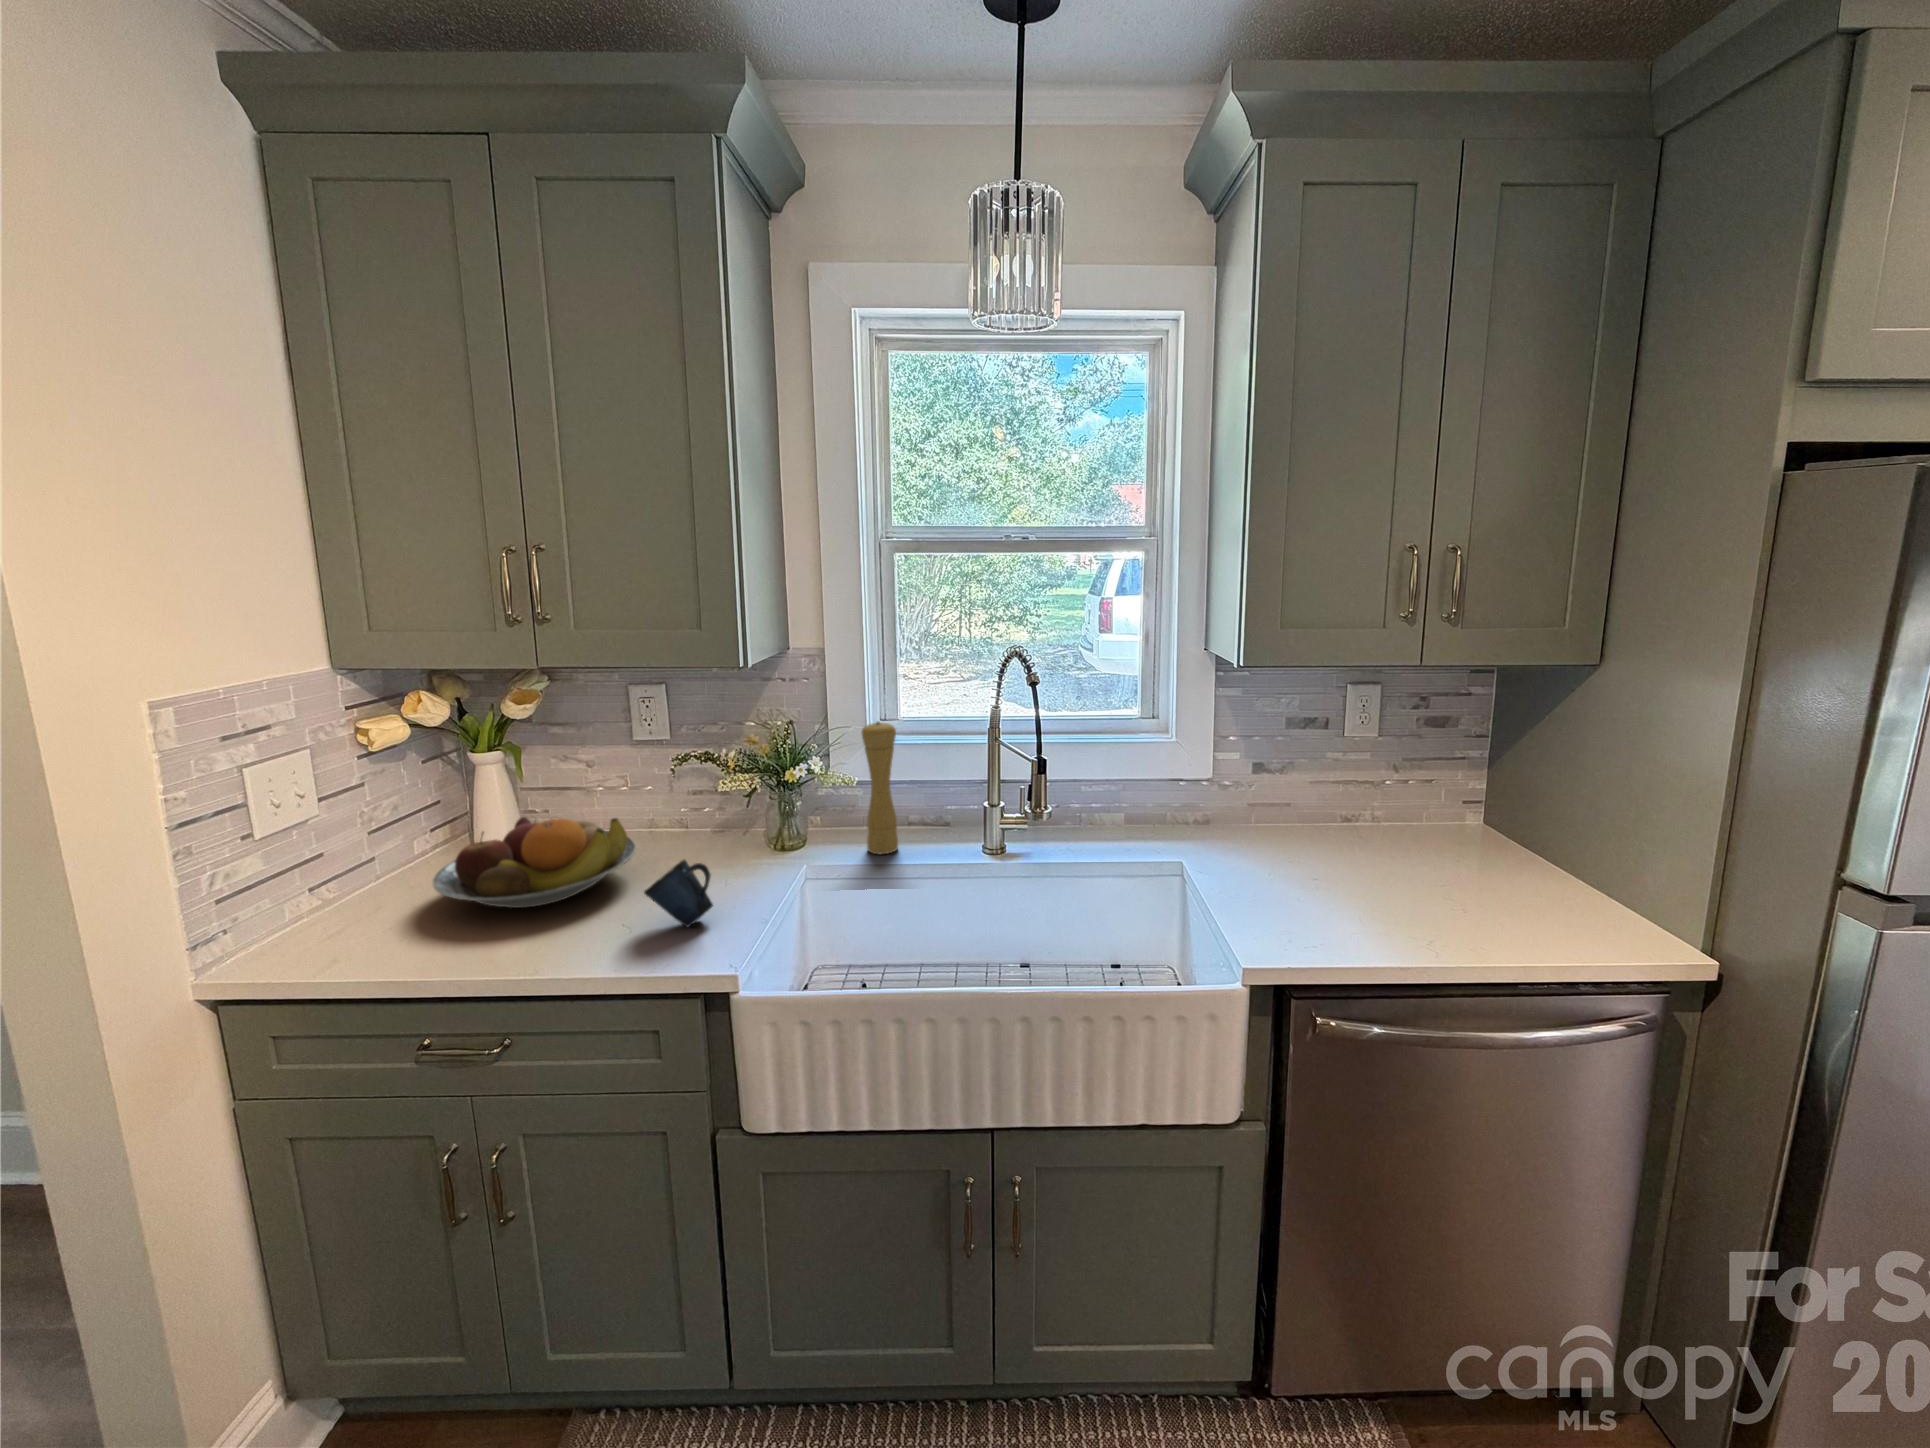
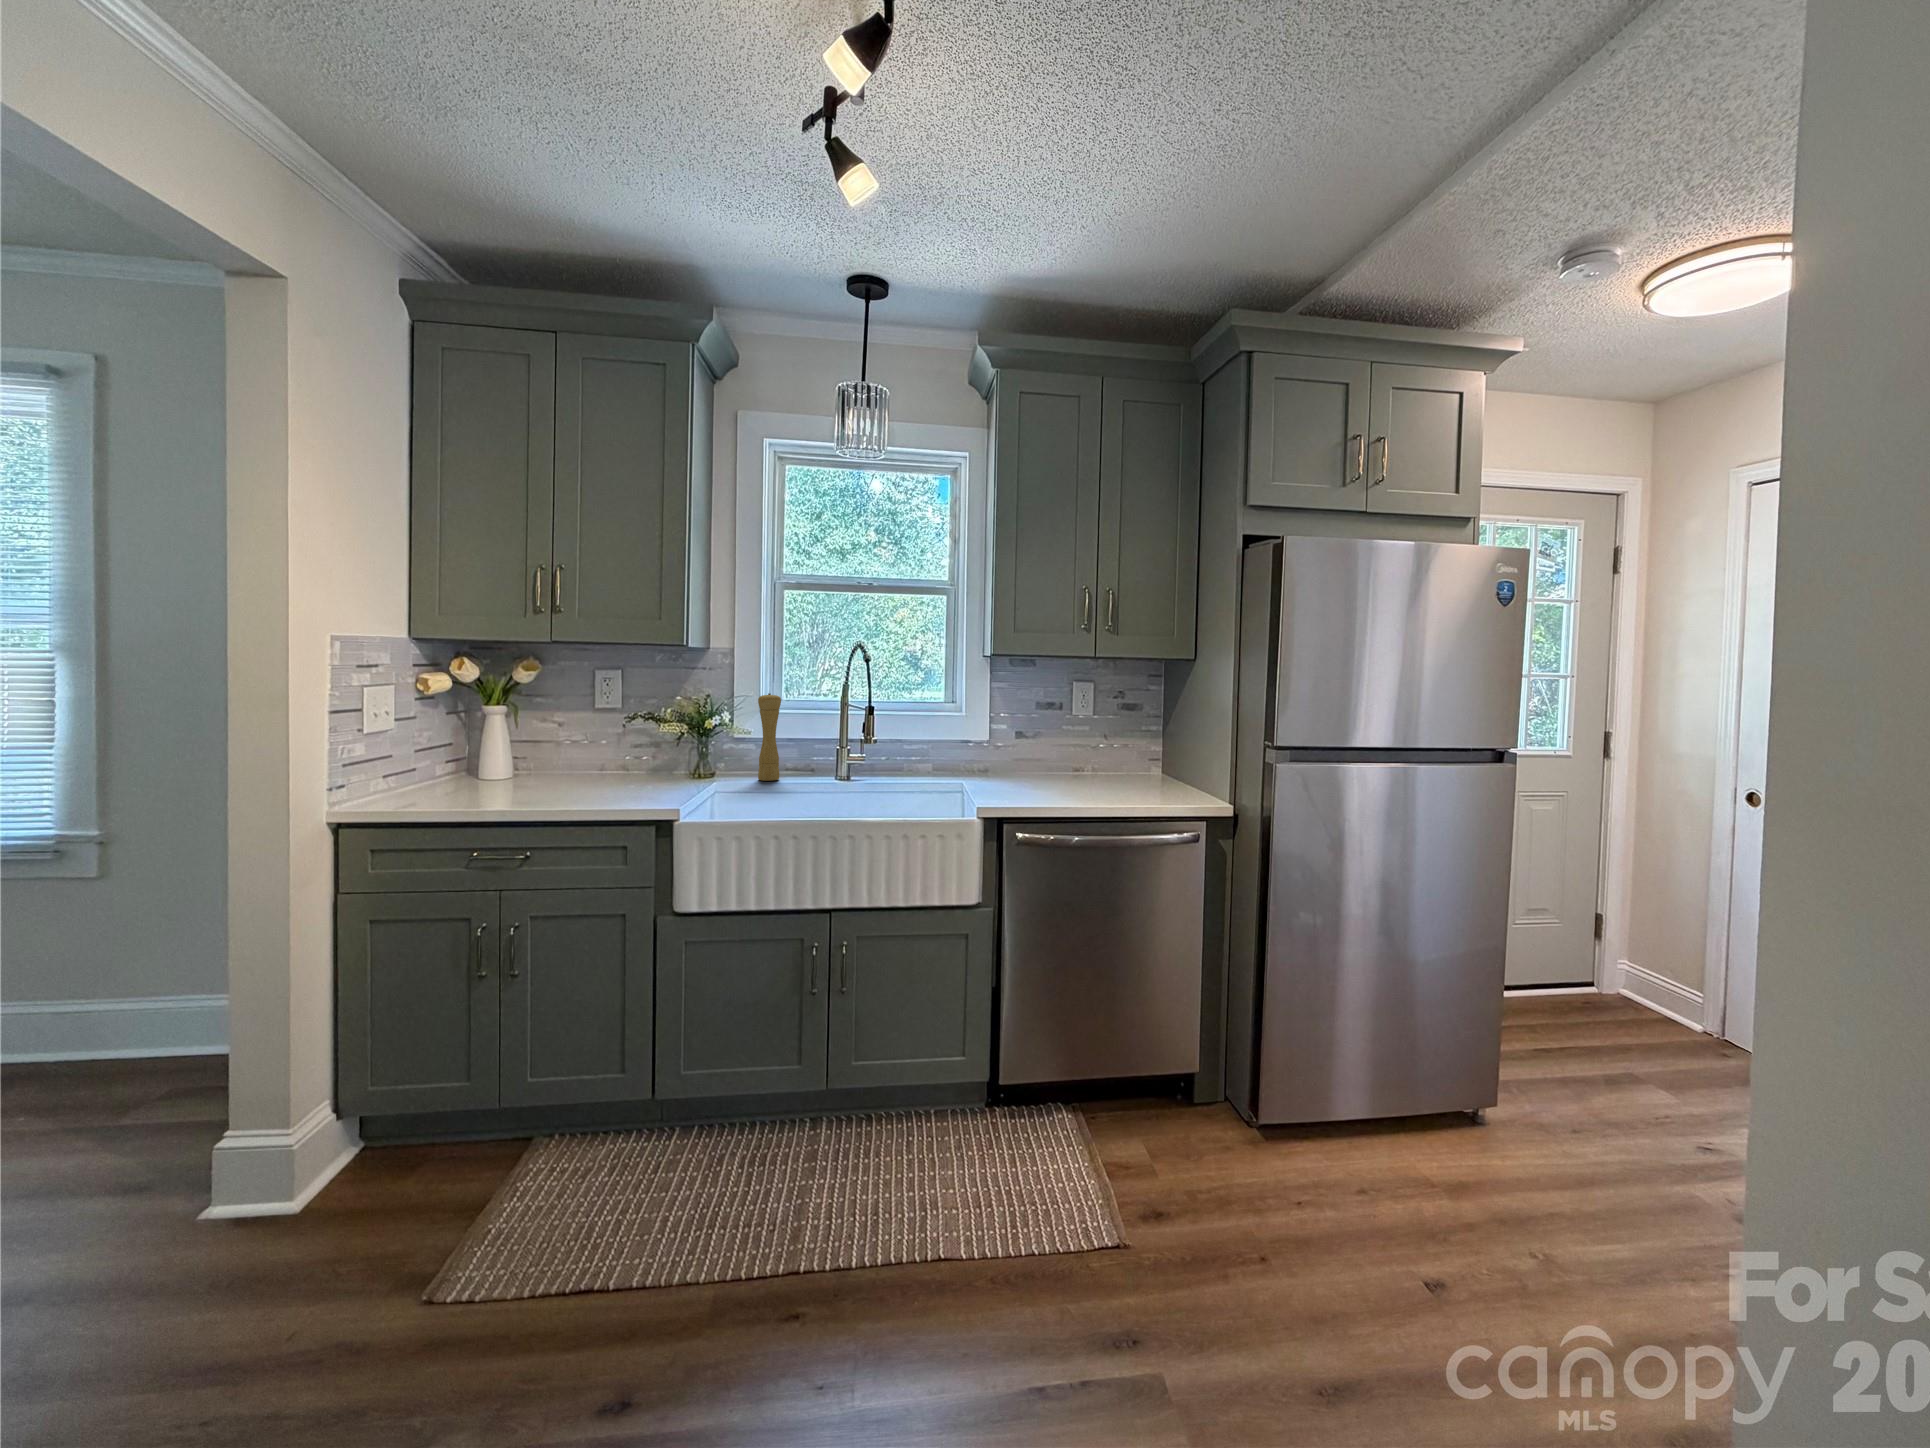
fruit bowl: present [433,817,636,908] -> none [467,740,602,794]
mug: present [644,860,713,927] -> none [616,757,660,798]

